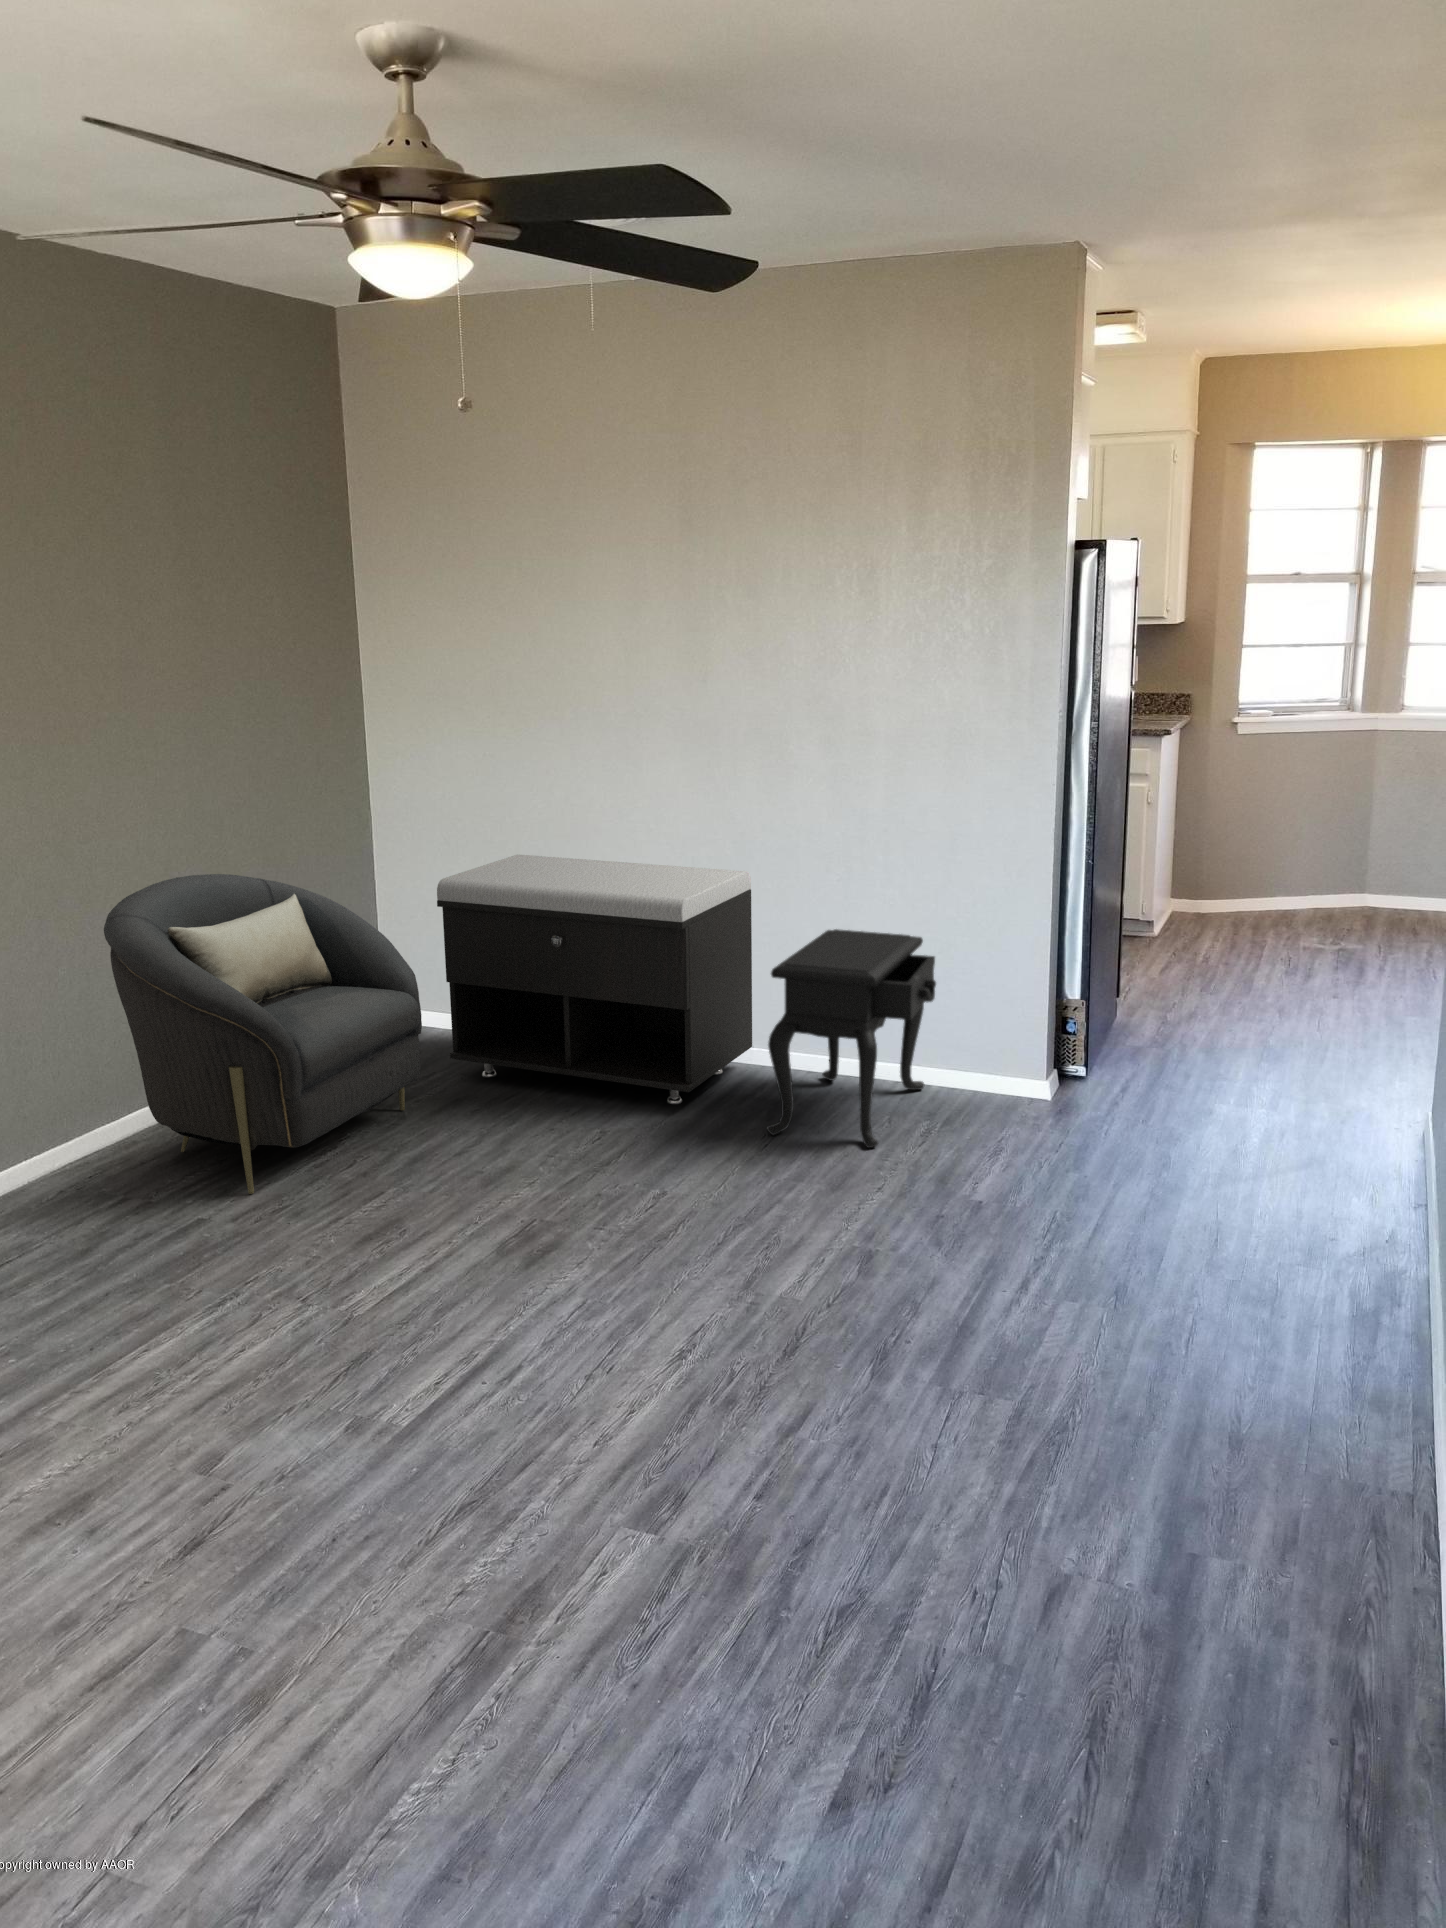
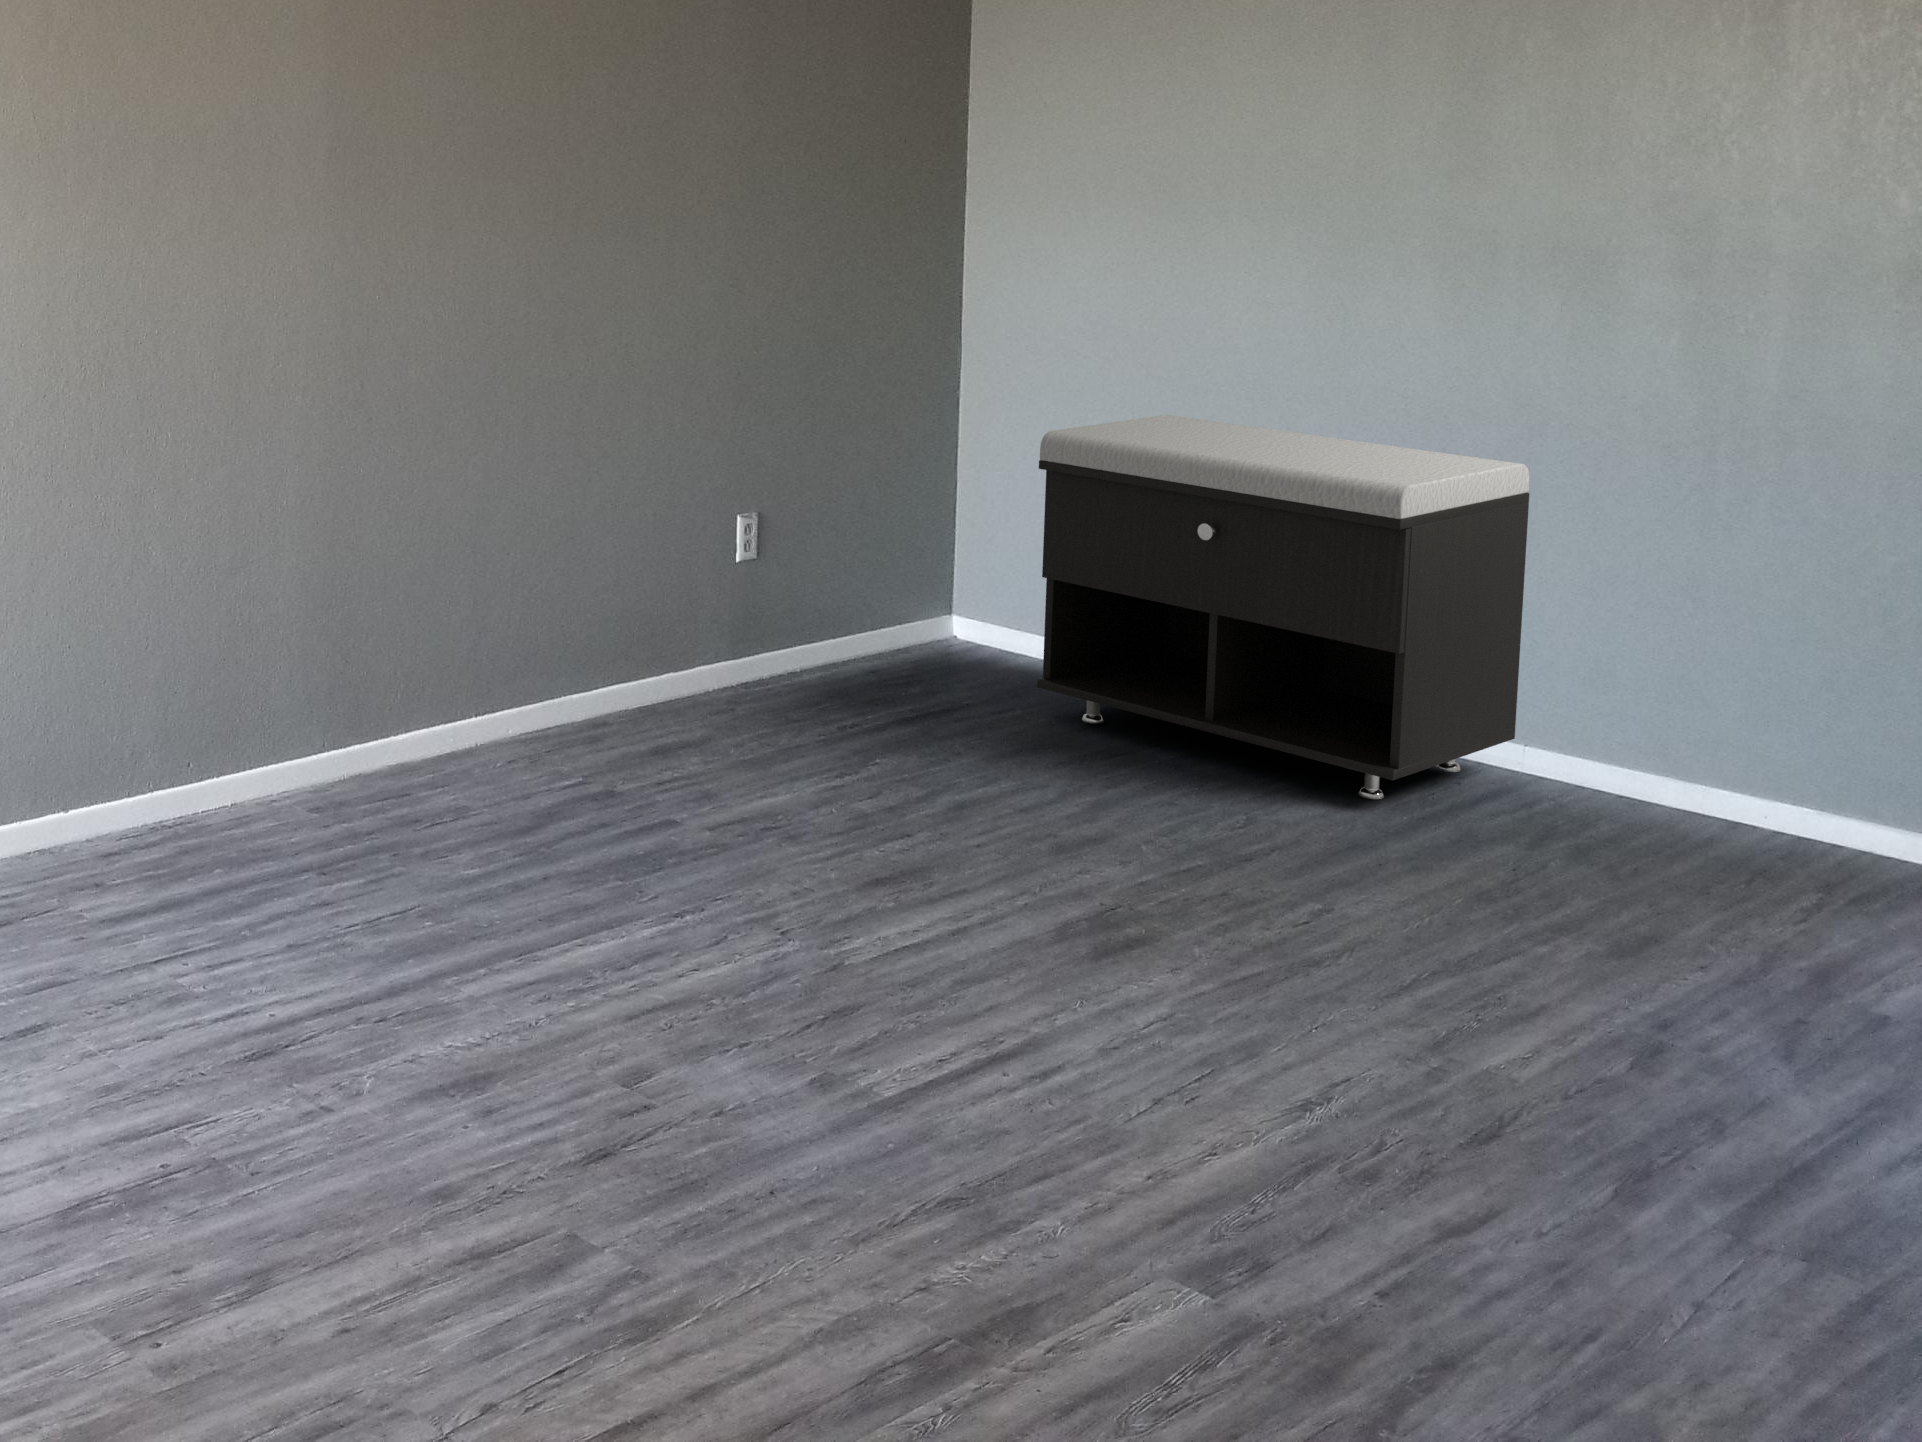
armchair: present [104,874,422,1194] -> none [601,390,998,804]
side table: present [767,929,936,1148] -> none [1515,565,1844,907]

